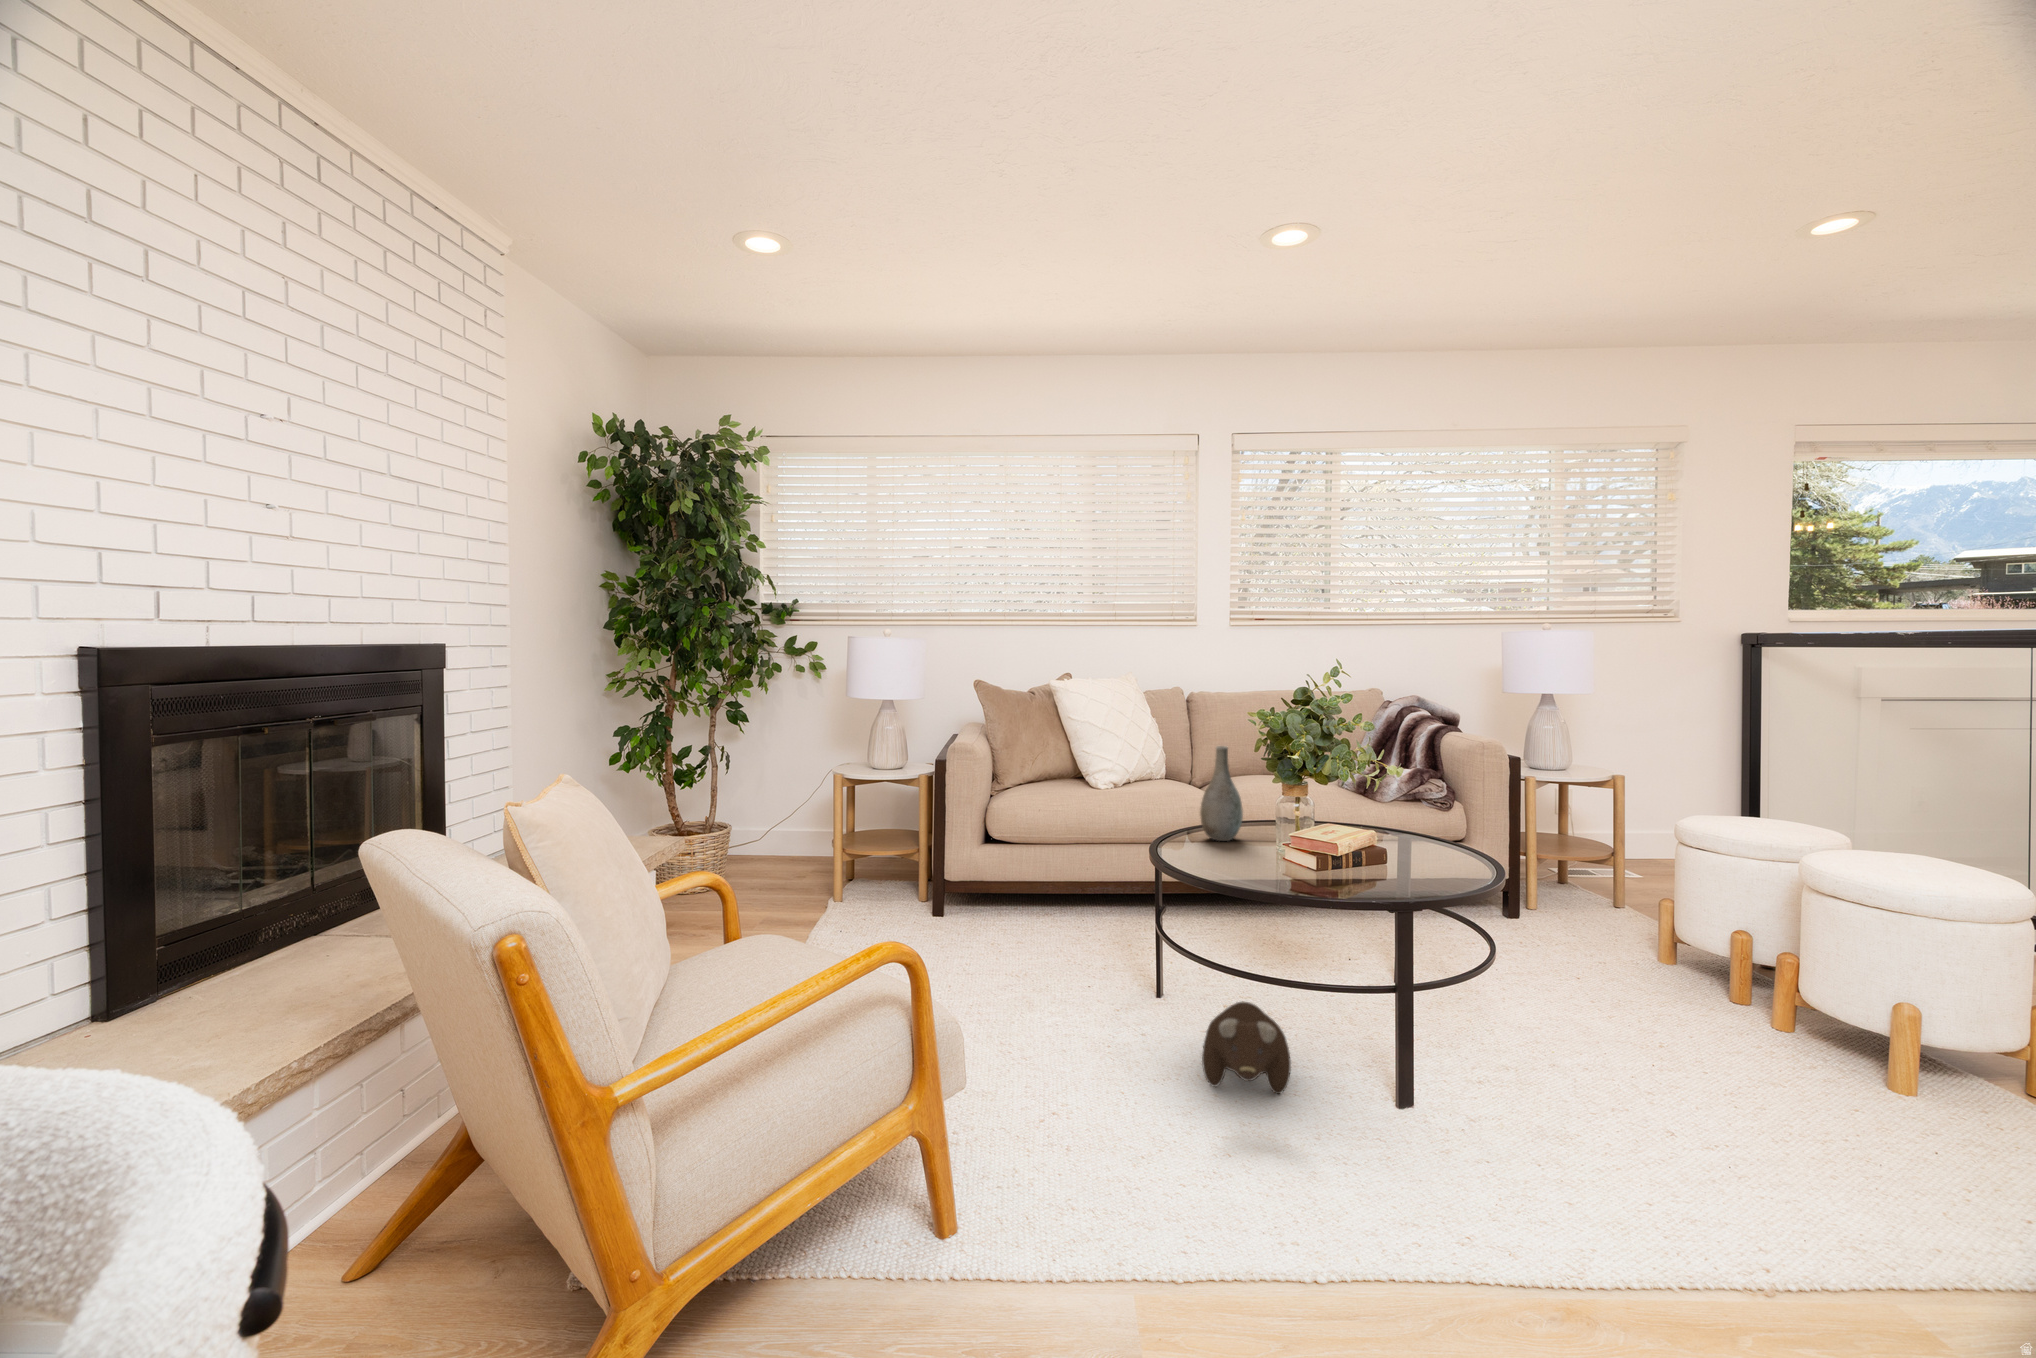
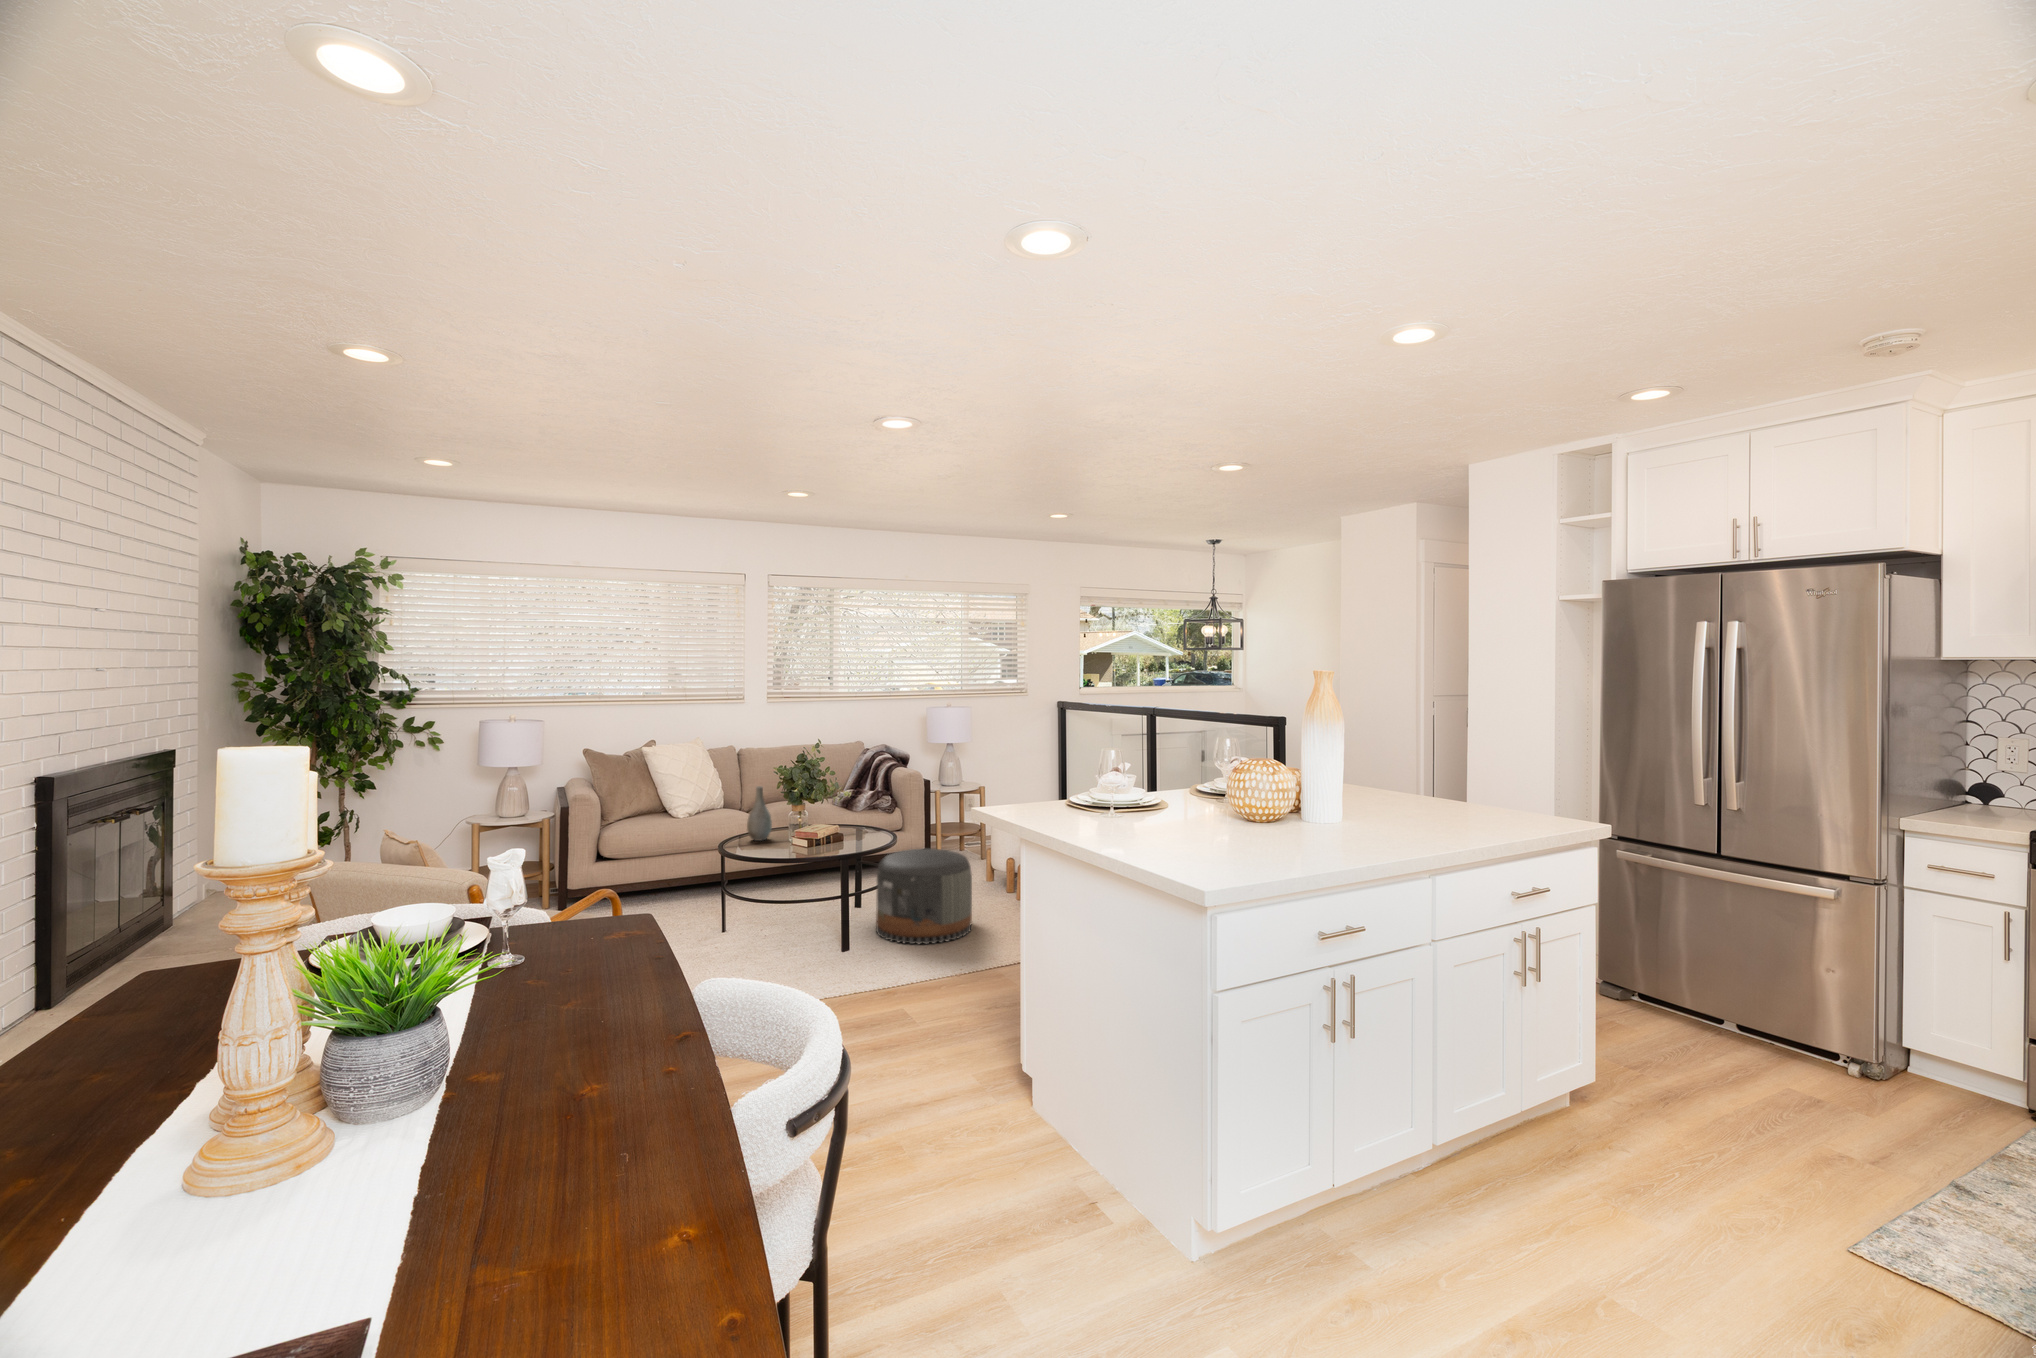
pouf: none [1459,897,1711,1135] -> present [876,849,972,944]
plush toy: present [1202,1002,1291,1094] -> none [749,916,793,960]

